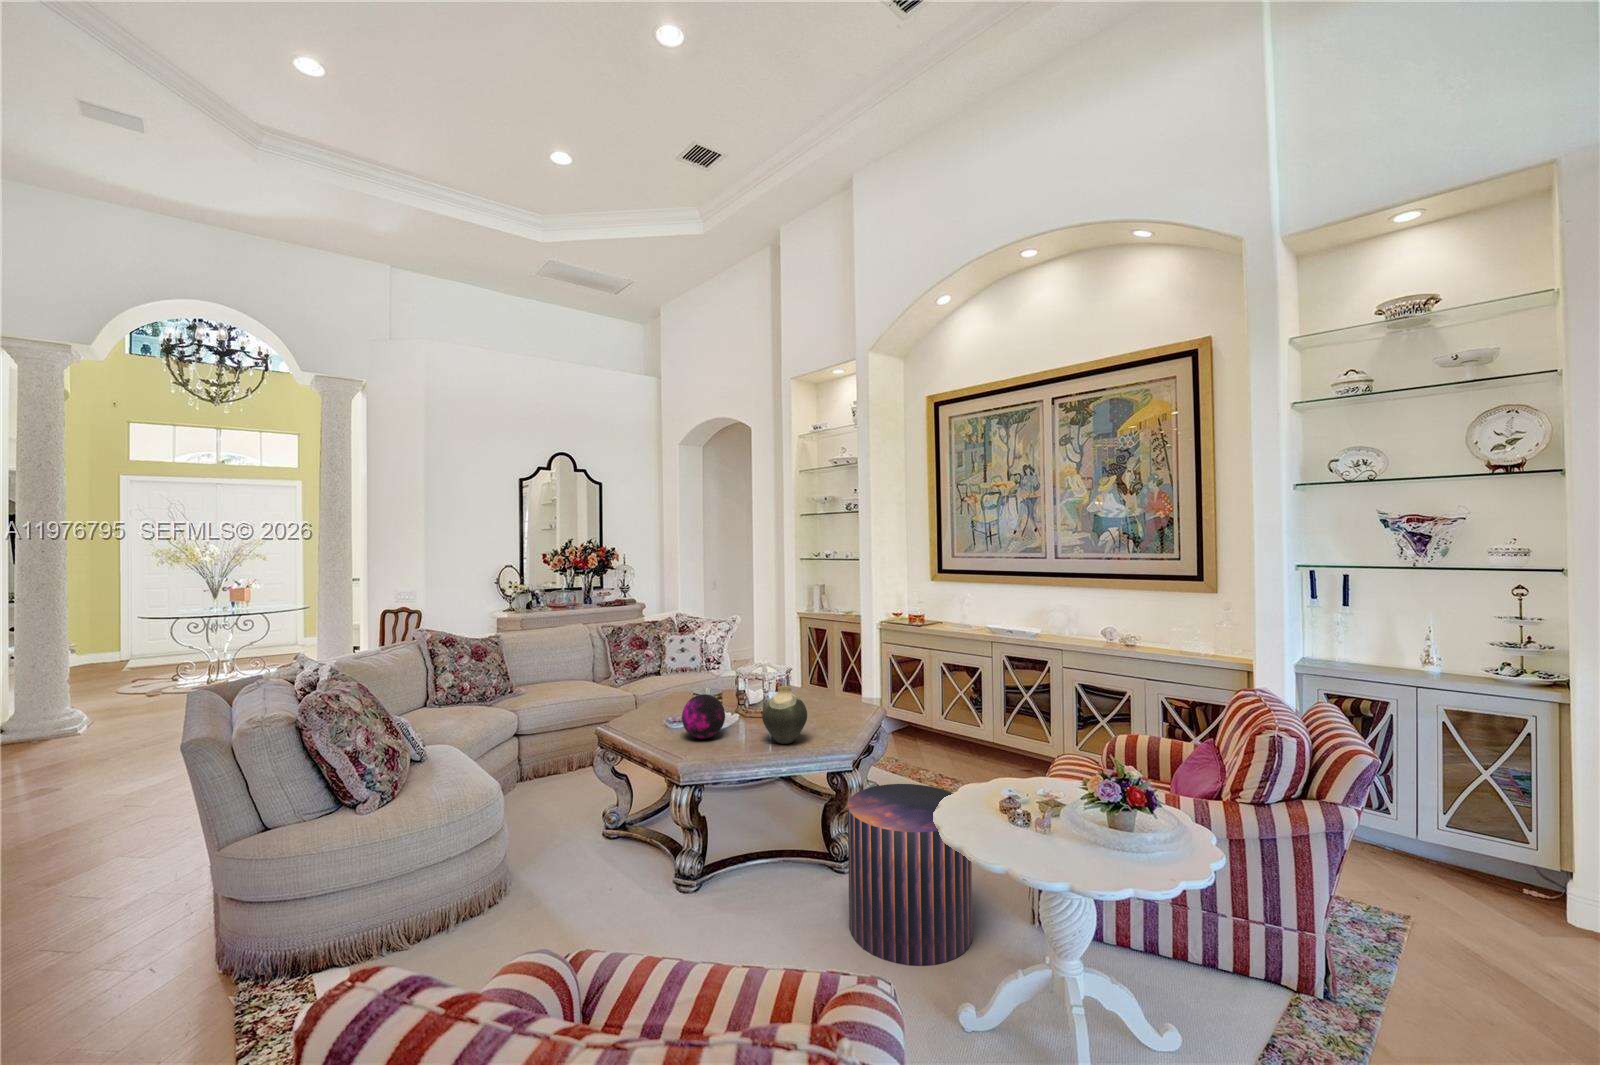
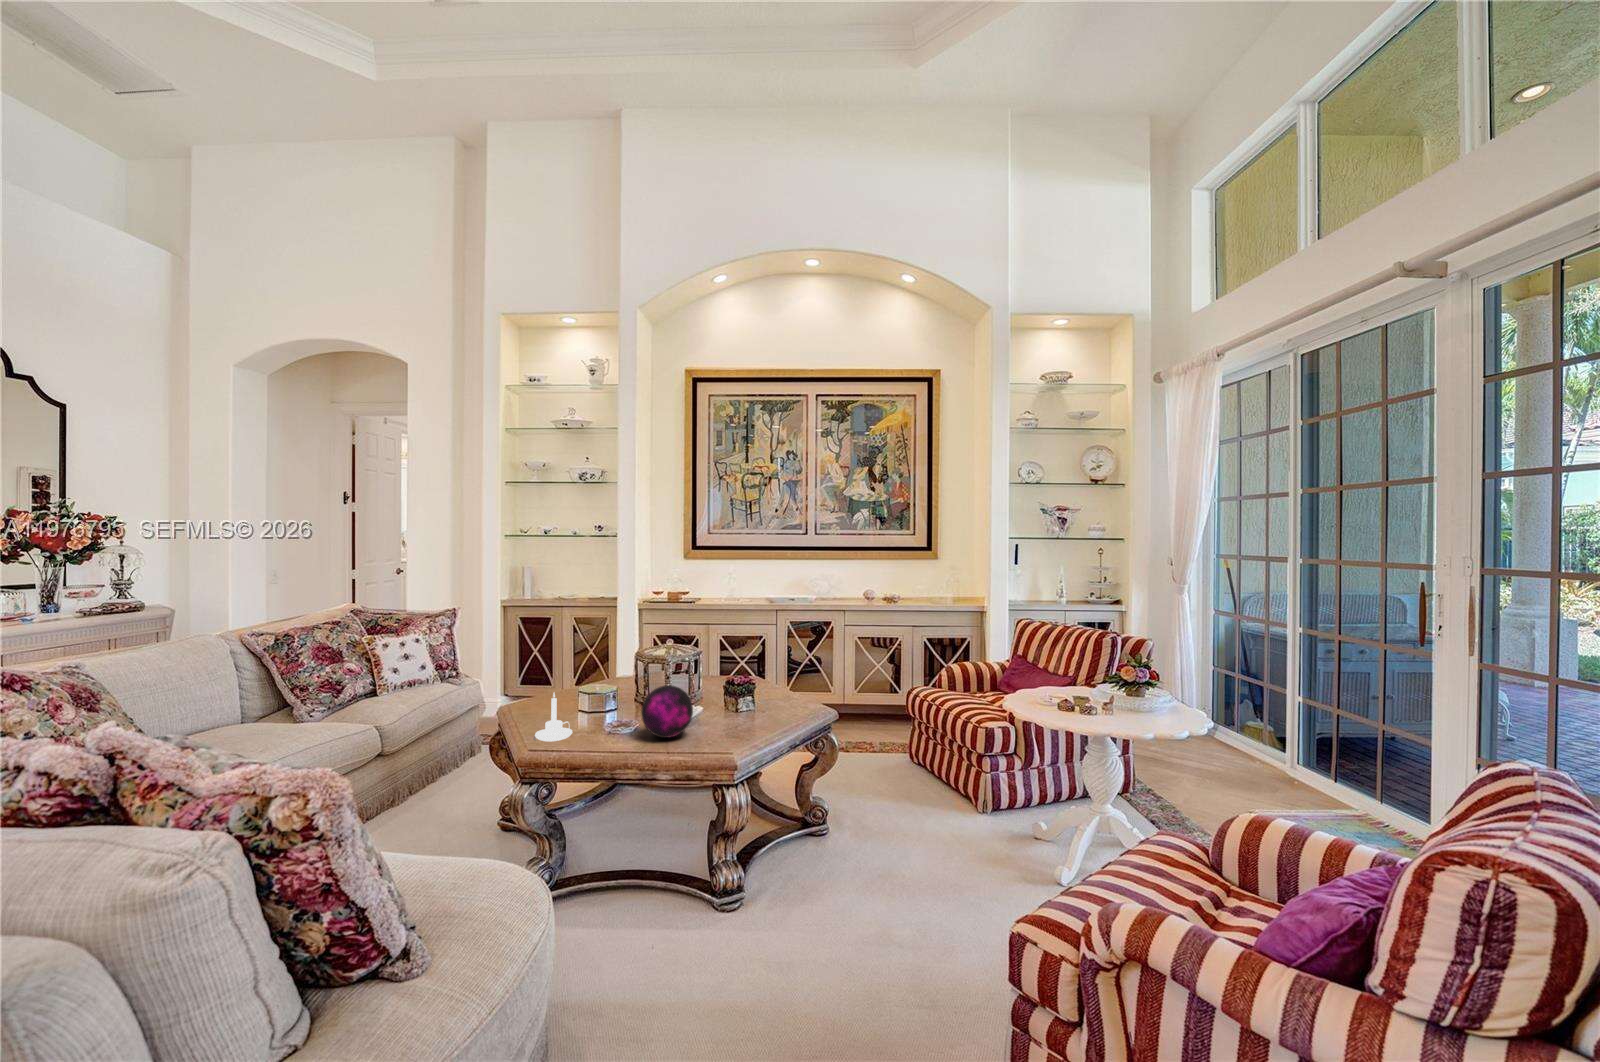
candle holder: none [635,686,663,724] -> present [535,693,572,741]
vase: present [762,686,807,744] -> none [729,662,778,723]
pouf: present [848,784,973,966] -> none [876,728,987,880]

